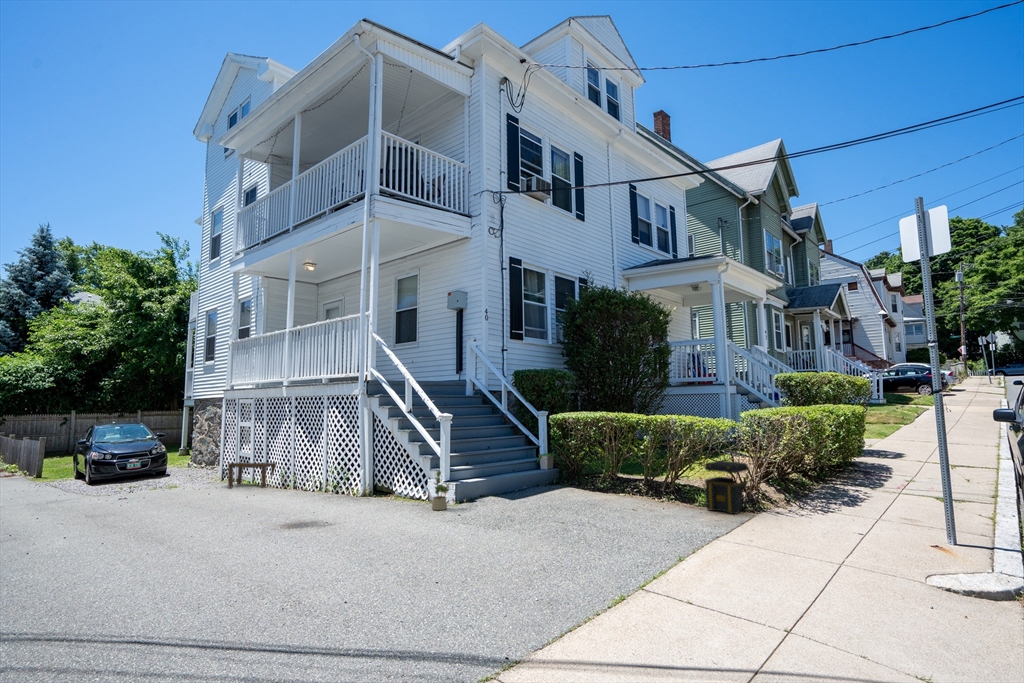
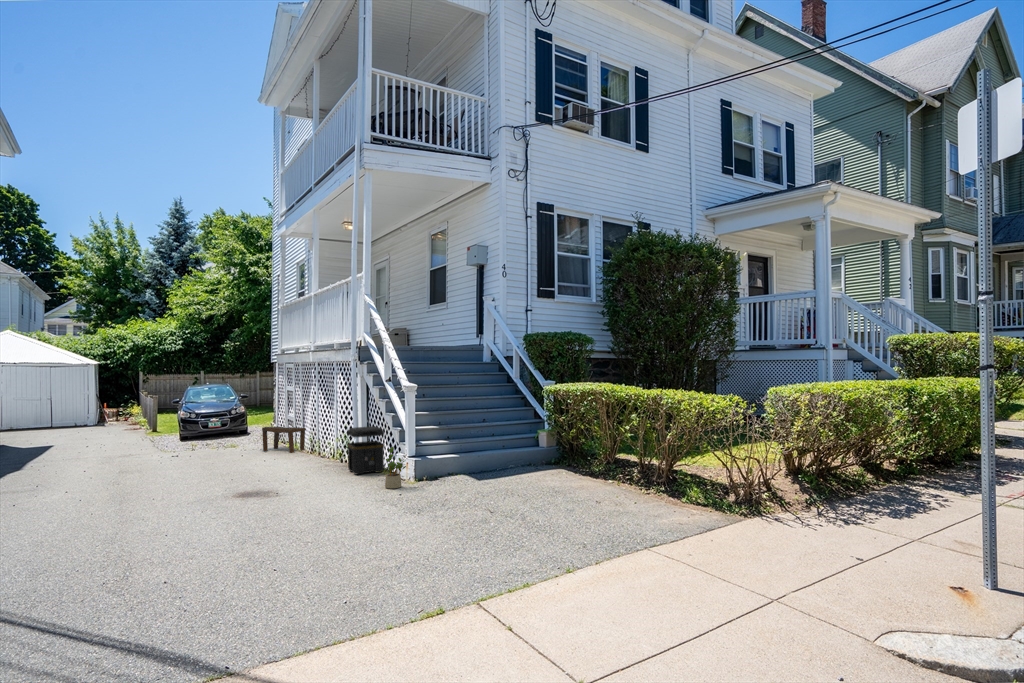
toolbox: present [705,461,749,514] -> present [347,426,384,474]

